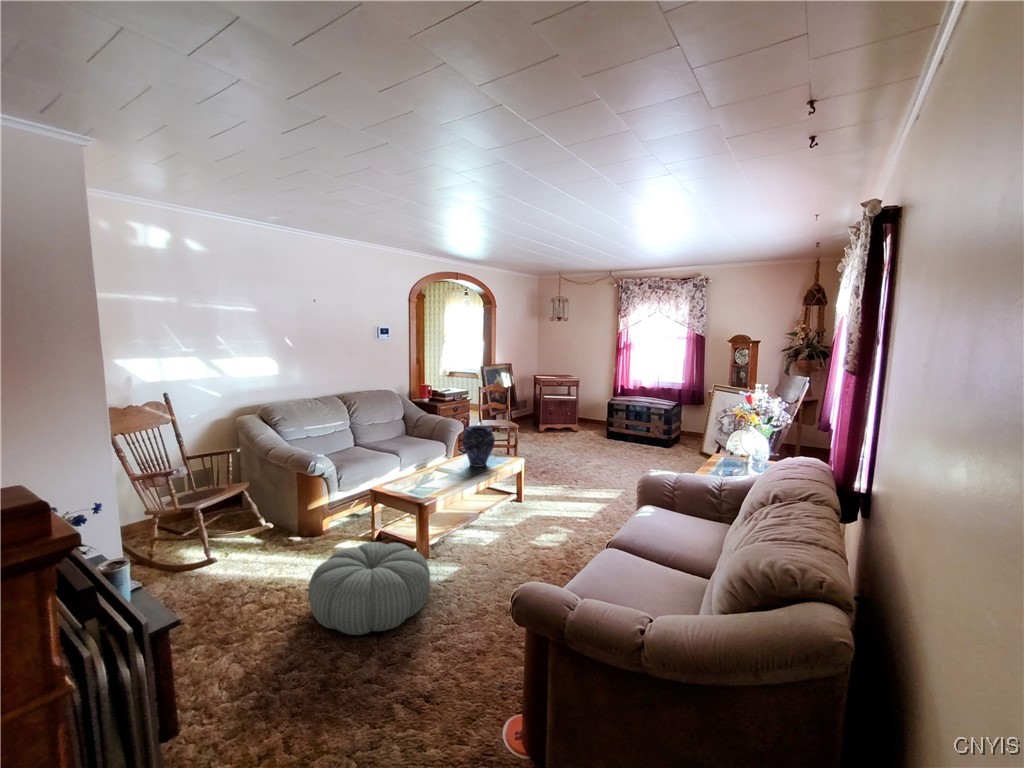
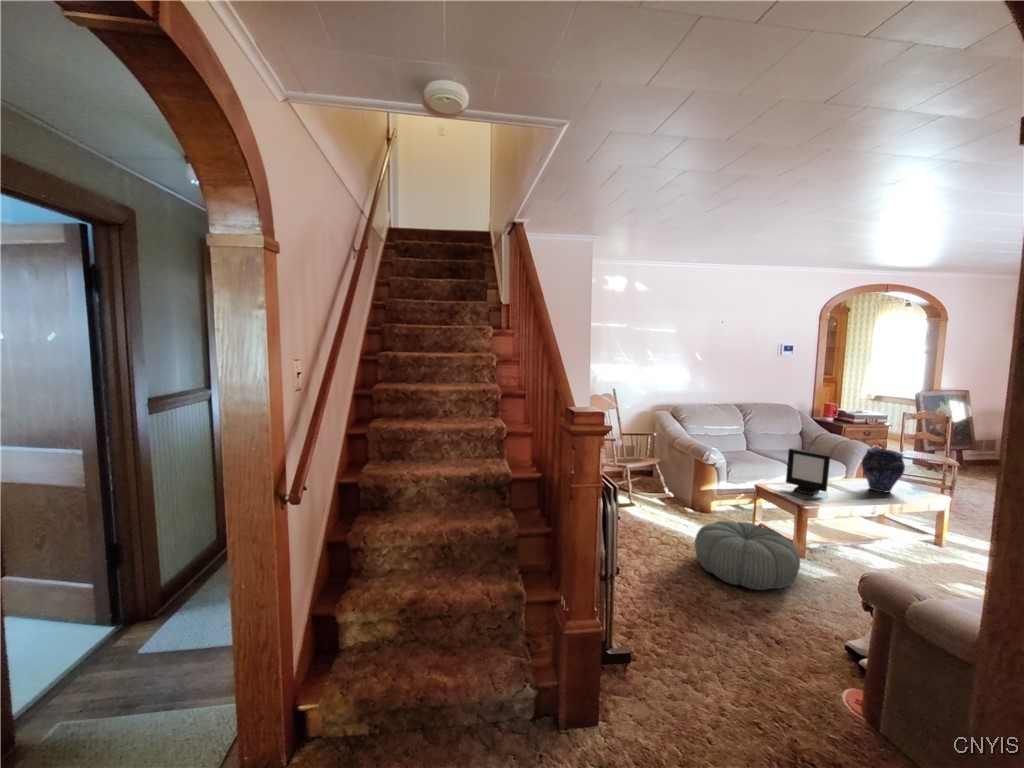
picture frame: none [401,442,440,487] -> present [786,449,830,495]

